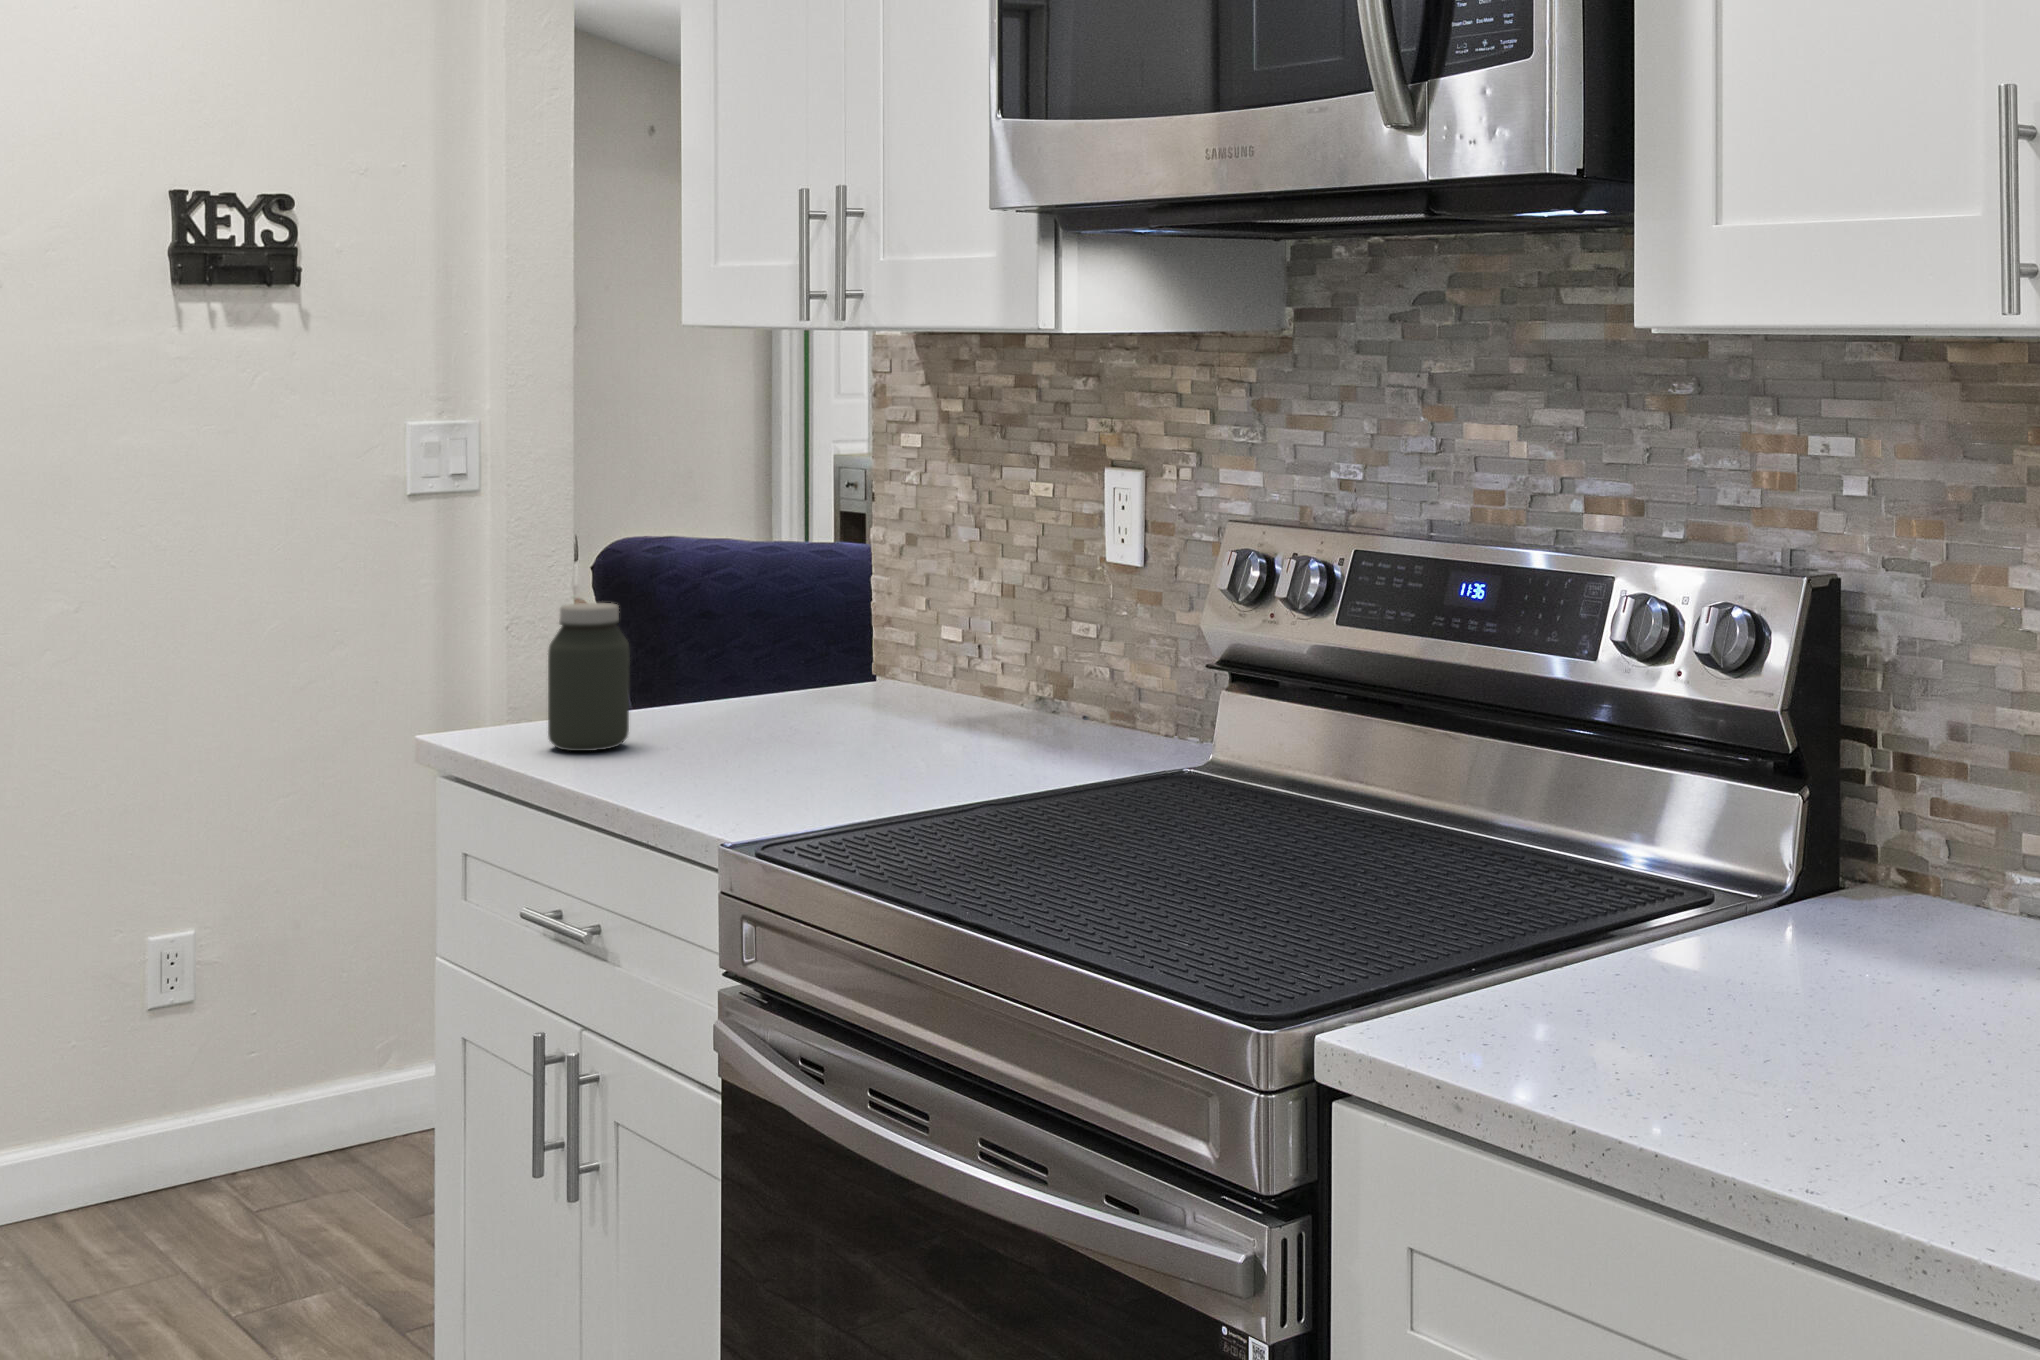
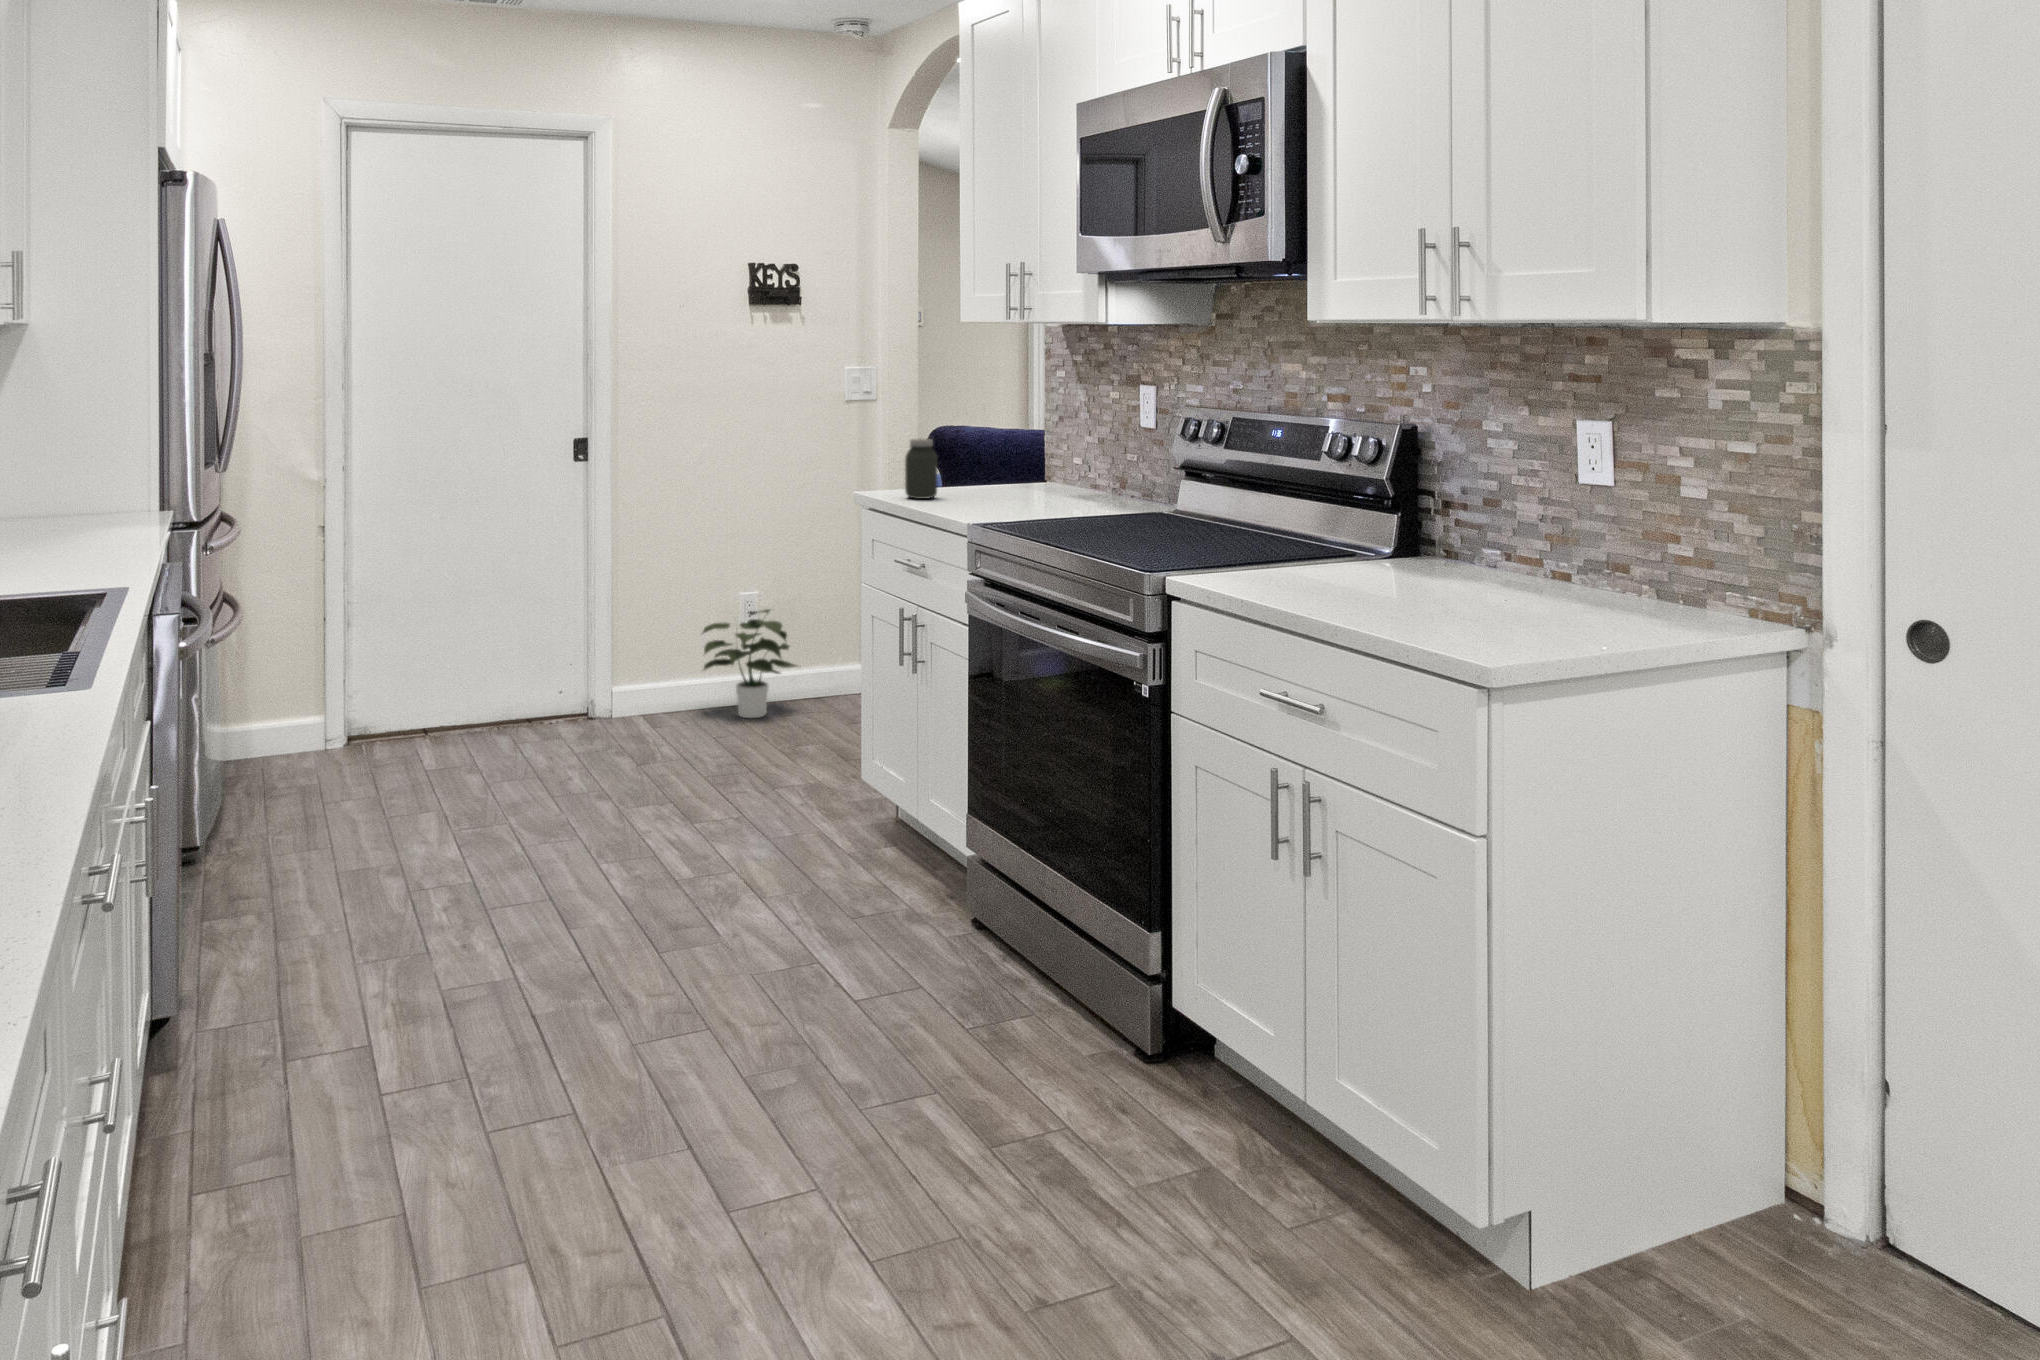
potted plant: none [37,970,296,1234] -> present [701,609,796,718]

